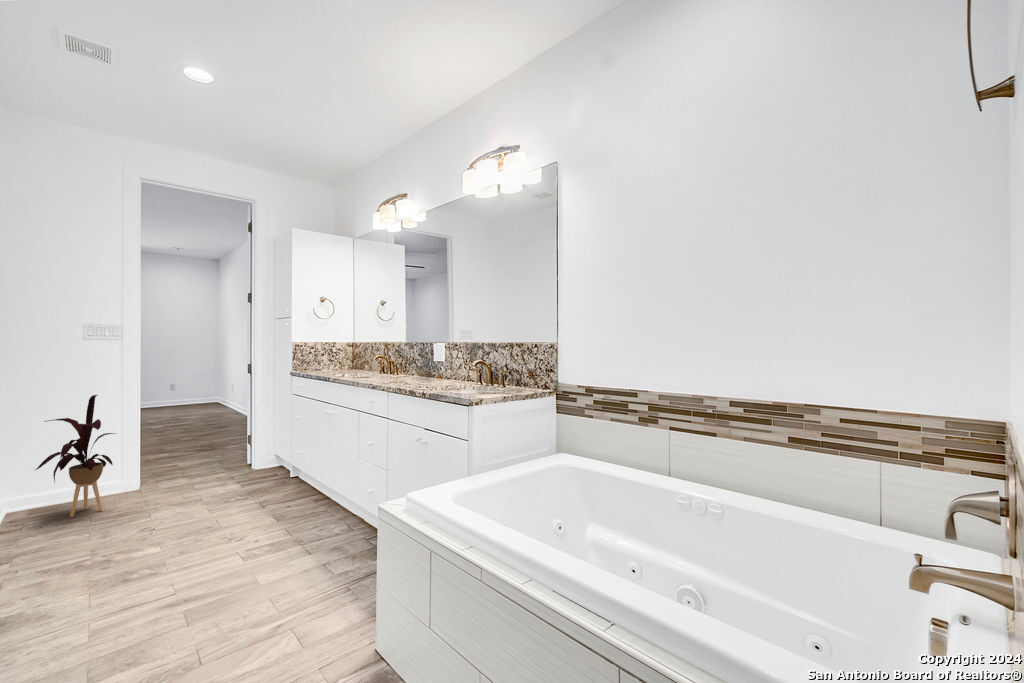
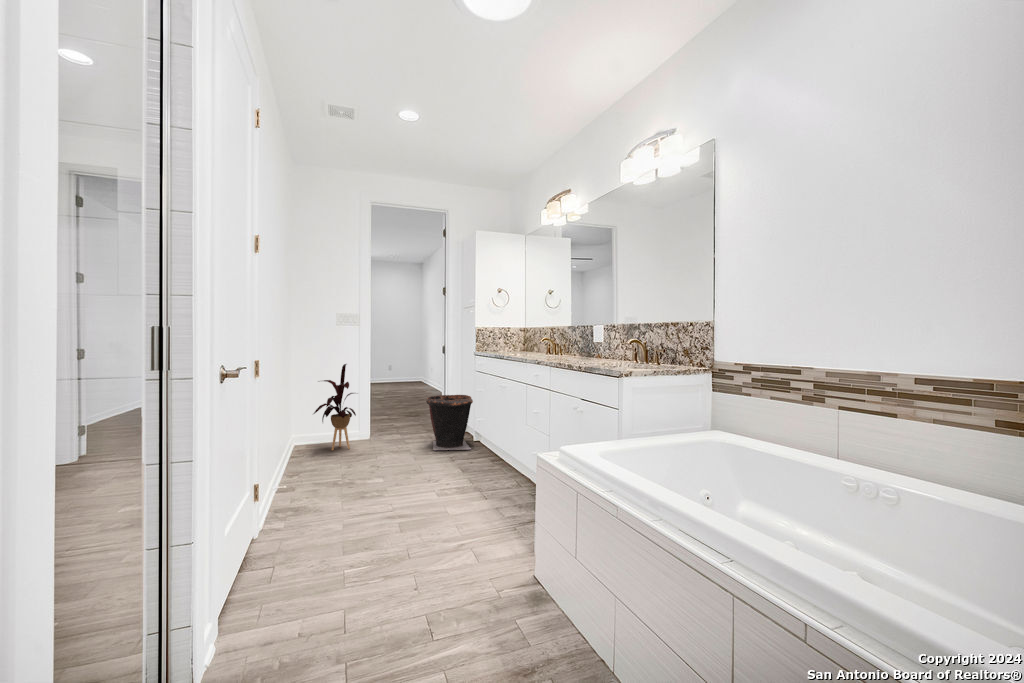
waste bin: none [224,424,289,498] -> present [426,395,473,450]

